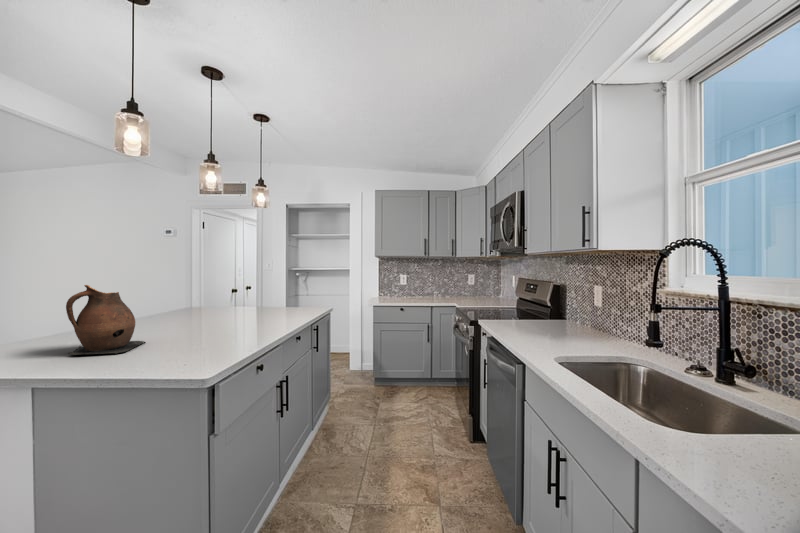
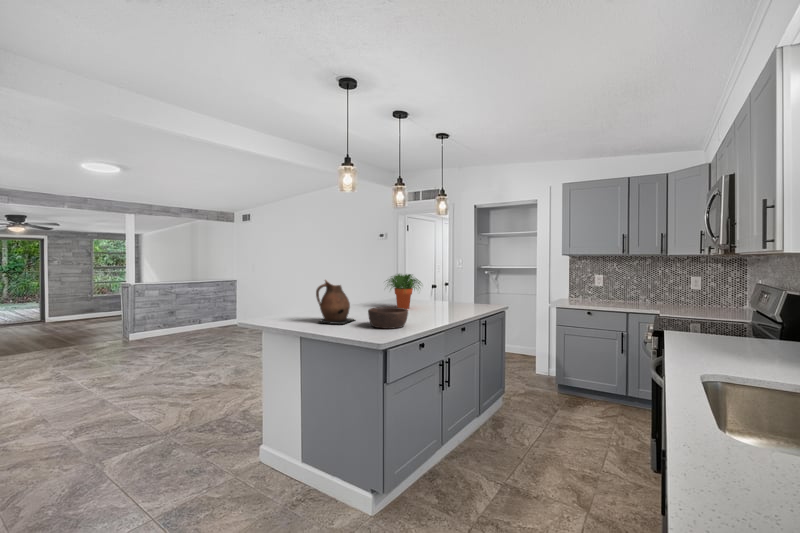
potted plant: none [184,274,242,319] -> present [386,274,421,309]
wooden bowl: none [171,320,236,352] -> present [368,307,408,329]

